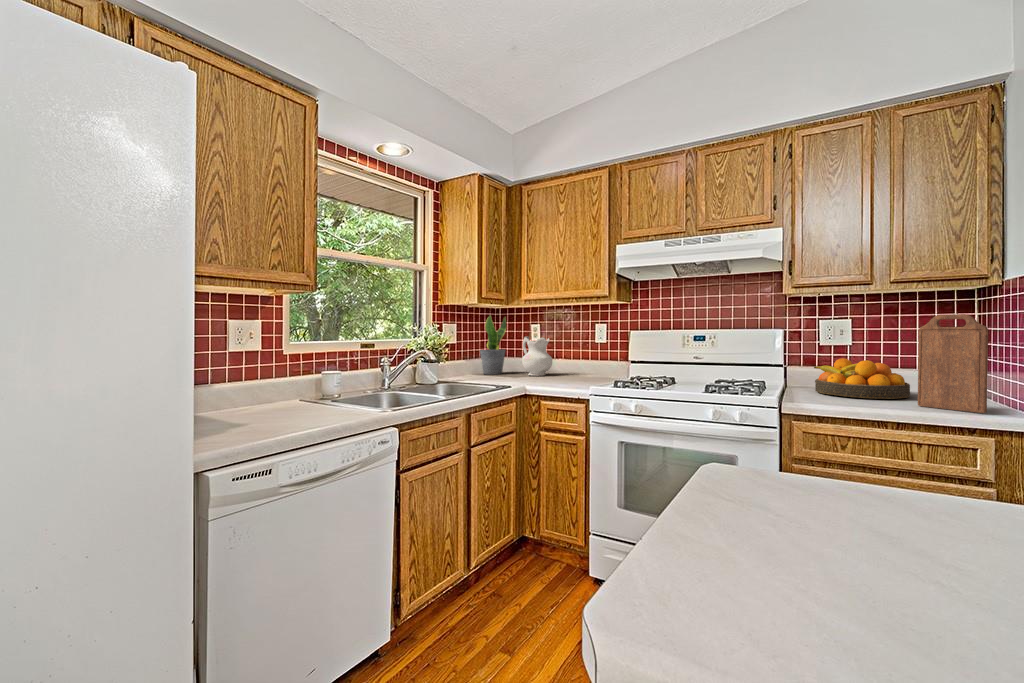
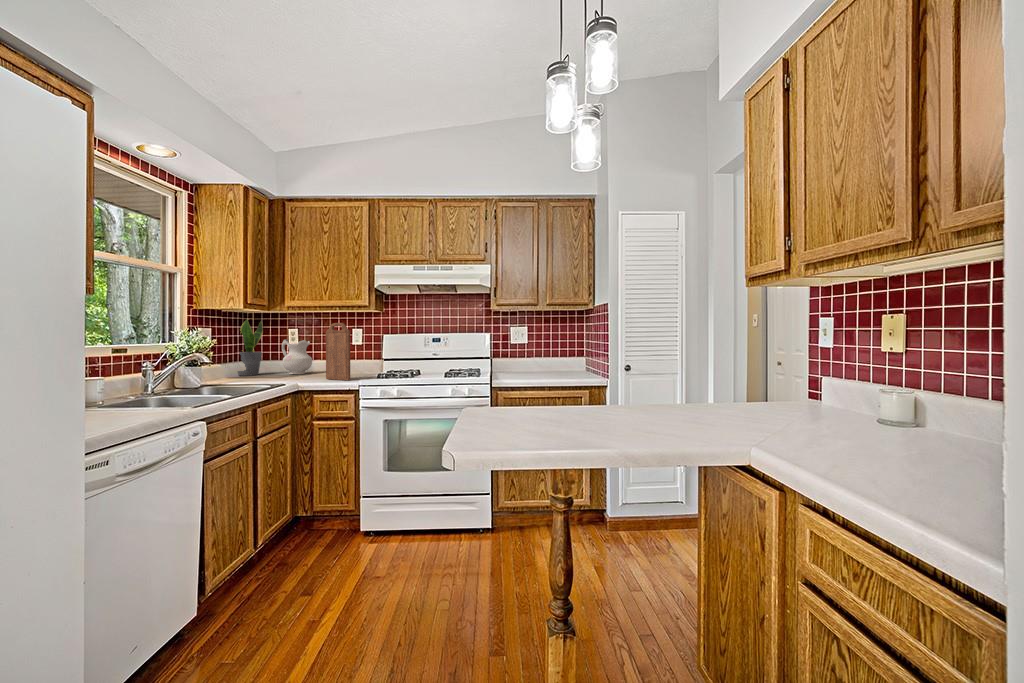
cutting board: present [918,314,988,413] -> present [326,323,350,380]
fruit bowl: present [814,358,910,399] -> none [509,352,558,375]

